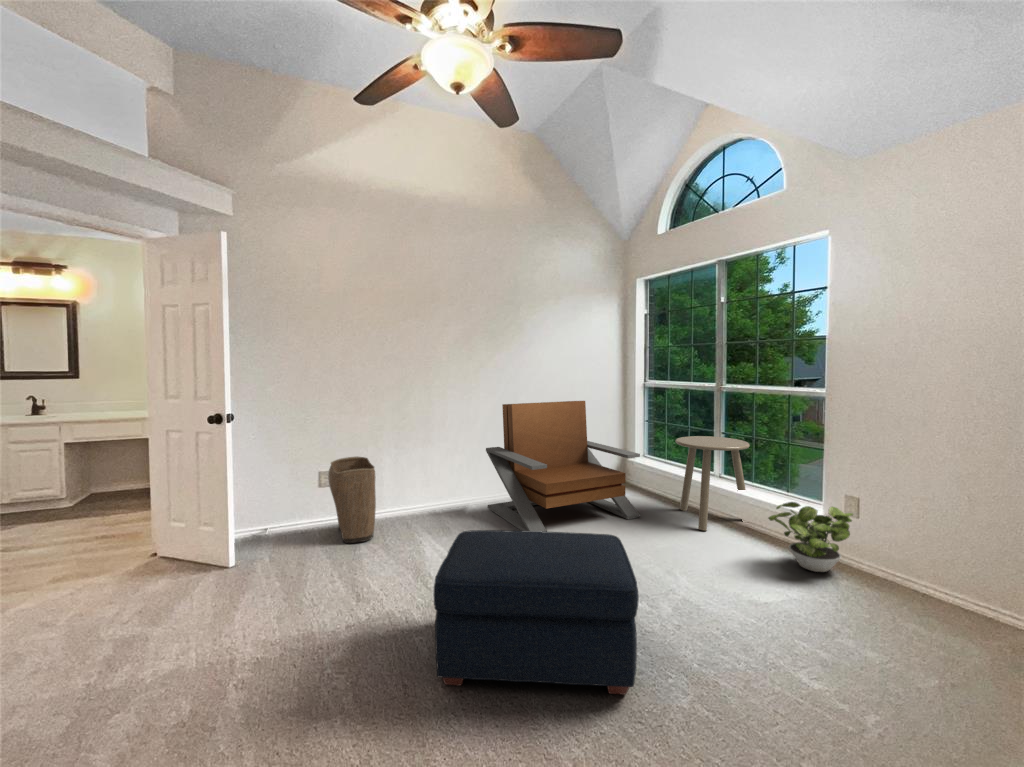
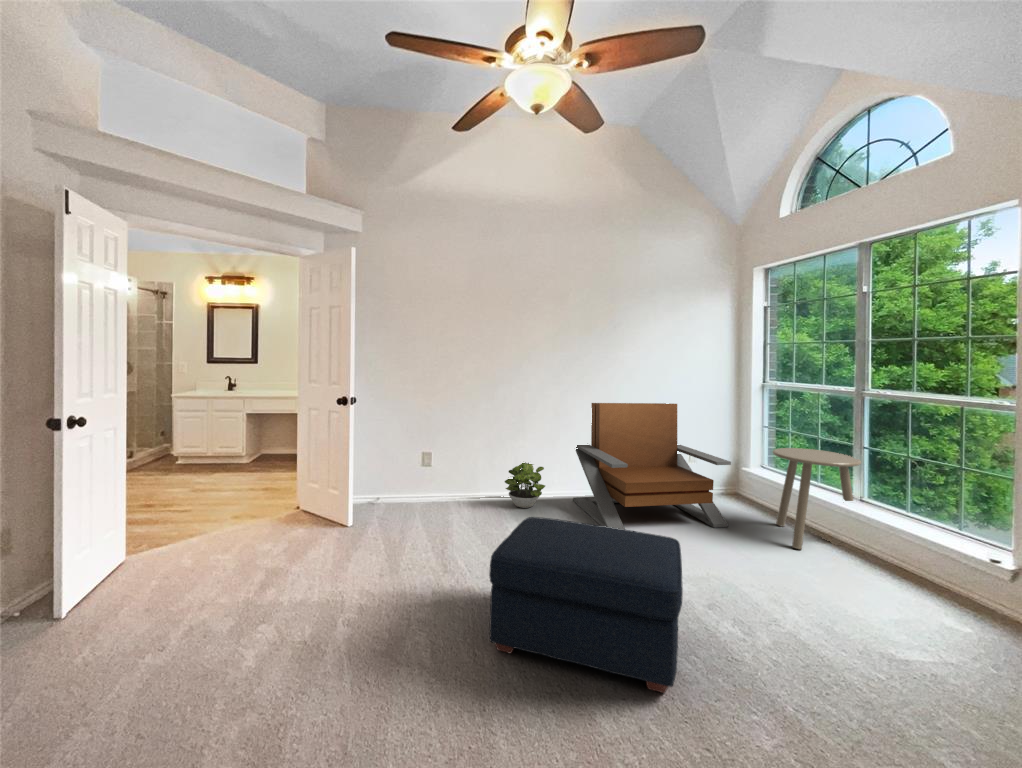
laundry basket: present [329,457,376,543] -> none [431,442,469,517]
potted plant: present [768,502,853,572] -> present [505,462,545,508]

